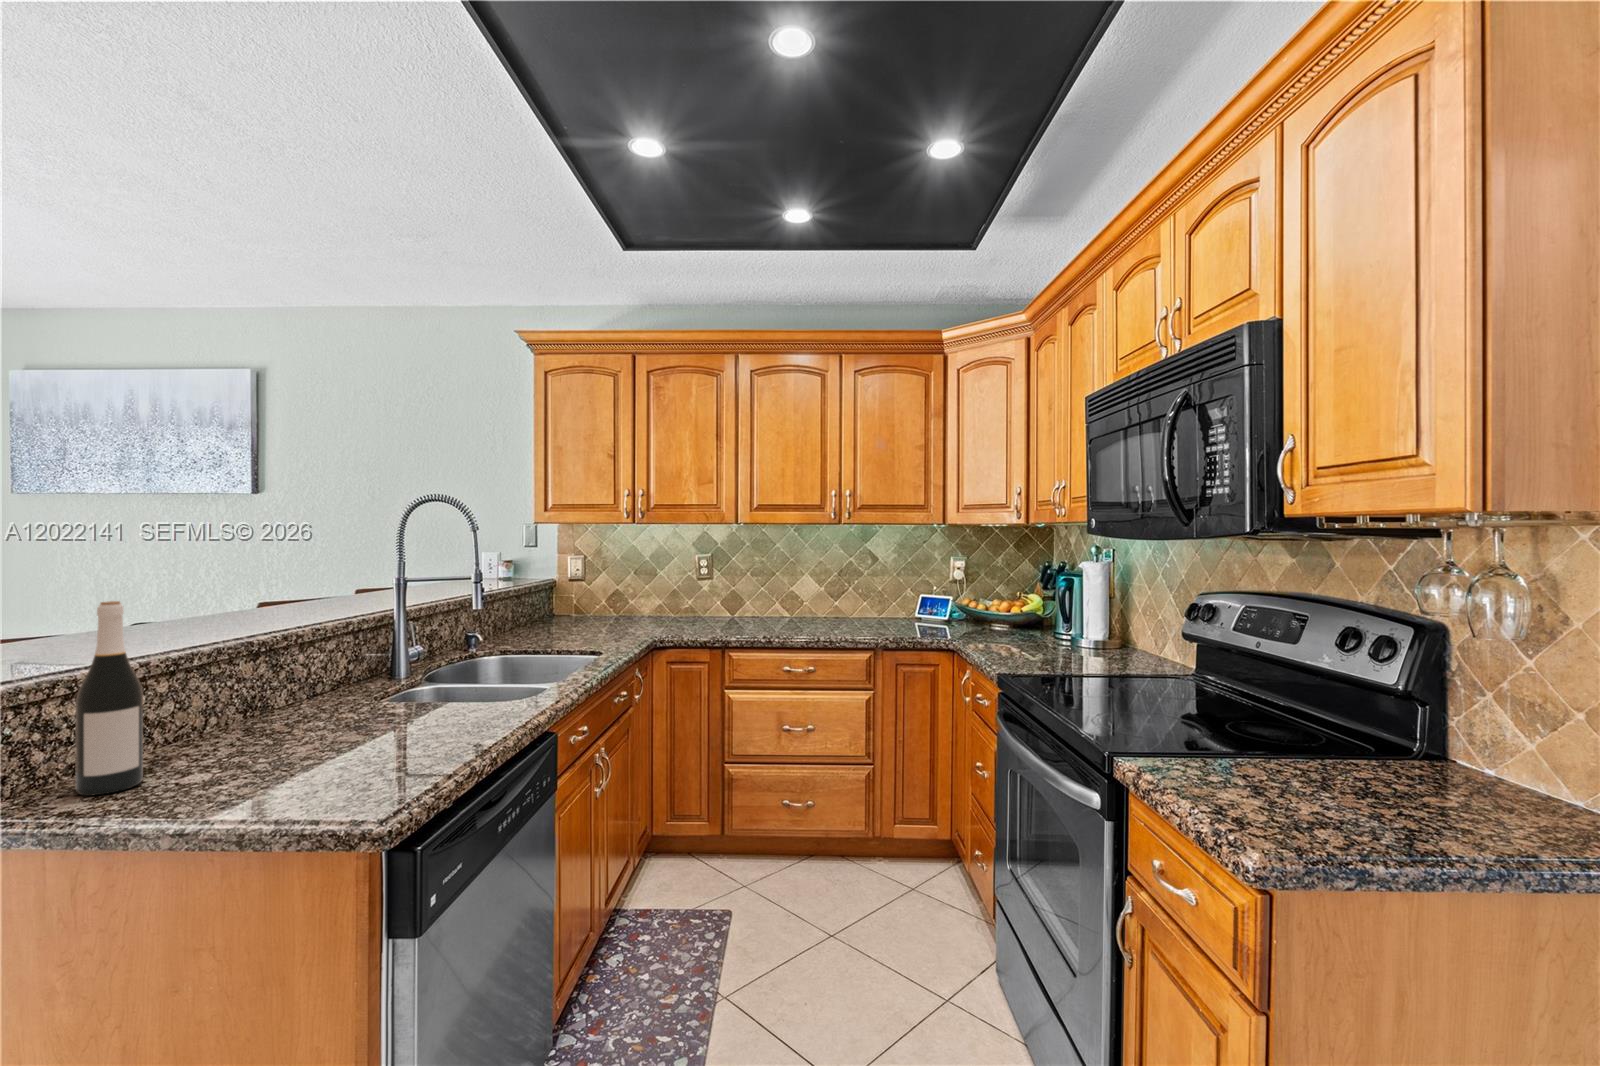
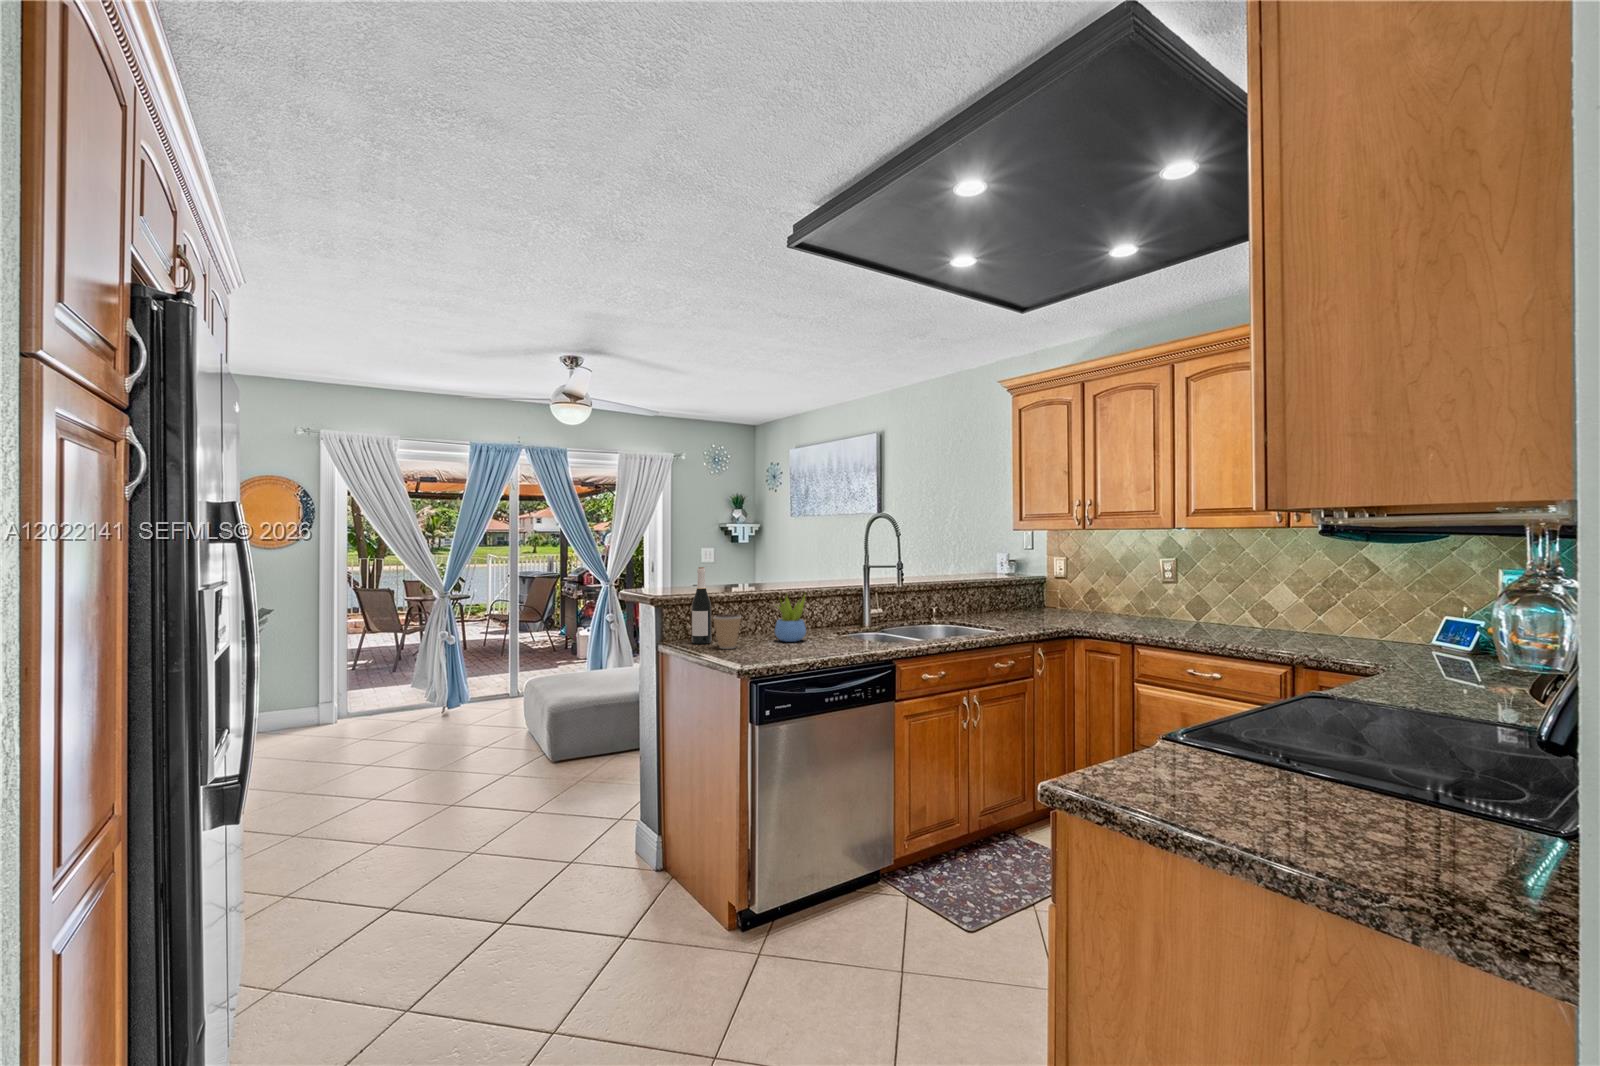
succulent plant: none [299,633,374,736] -> present [775,596,806,642]
coffee cup: none [183,702,269,790] -> present [714,614,741,649]

